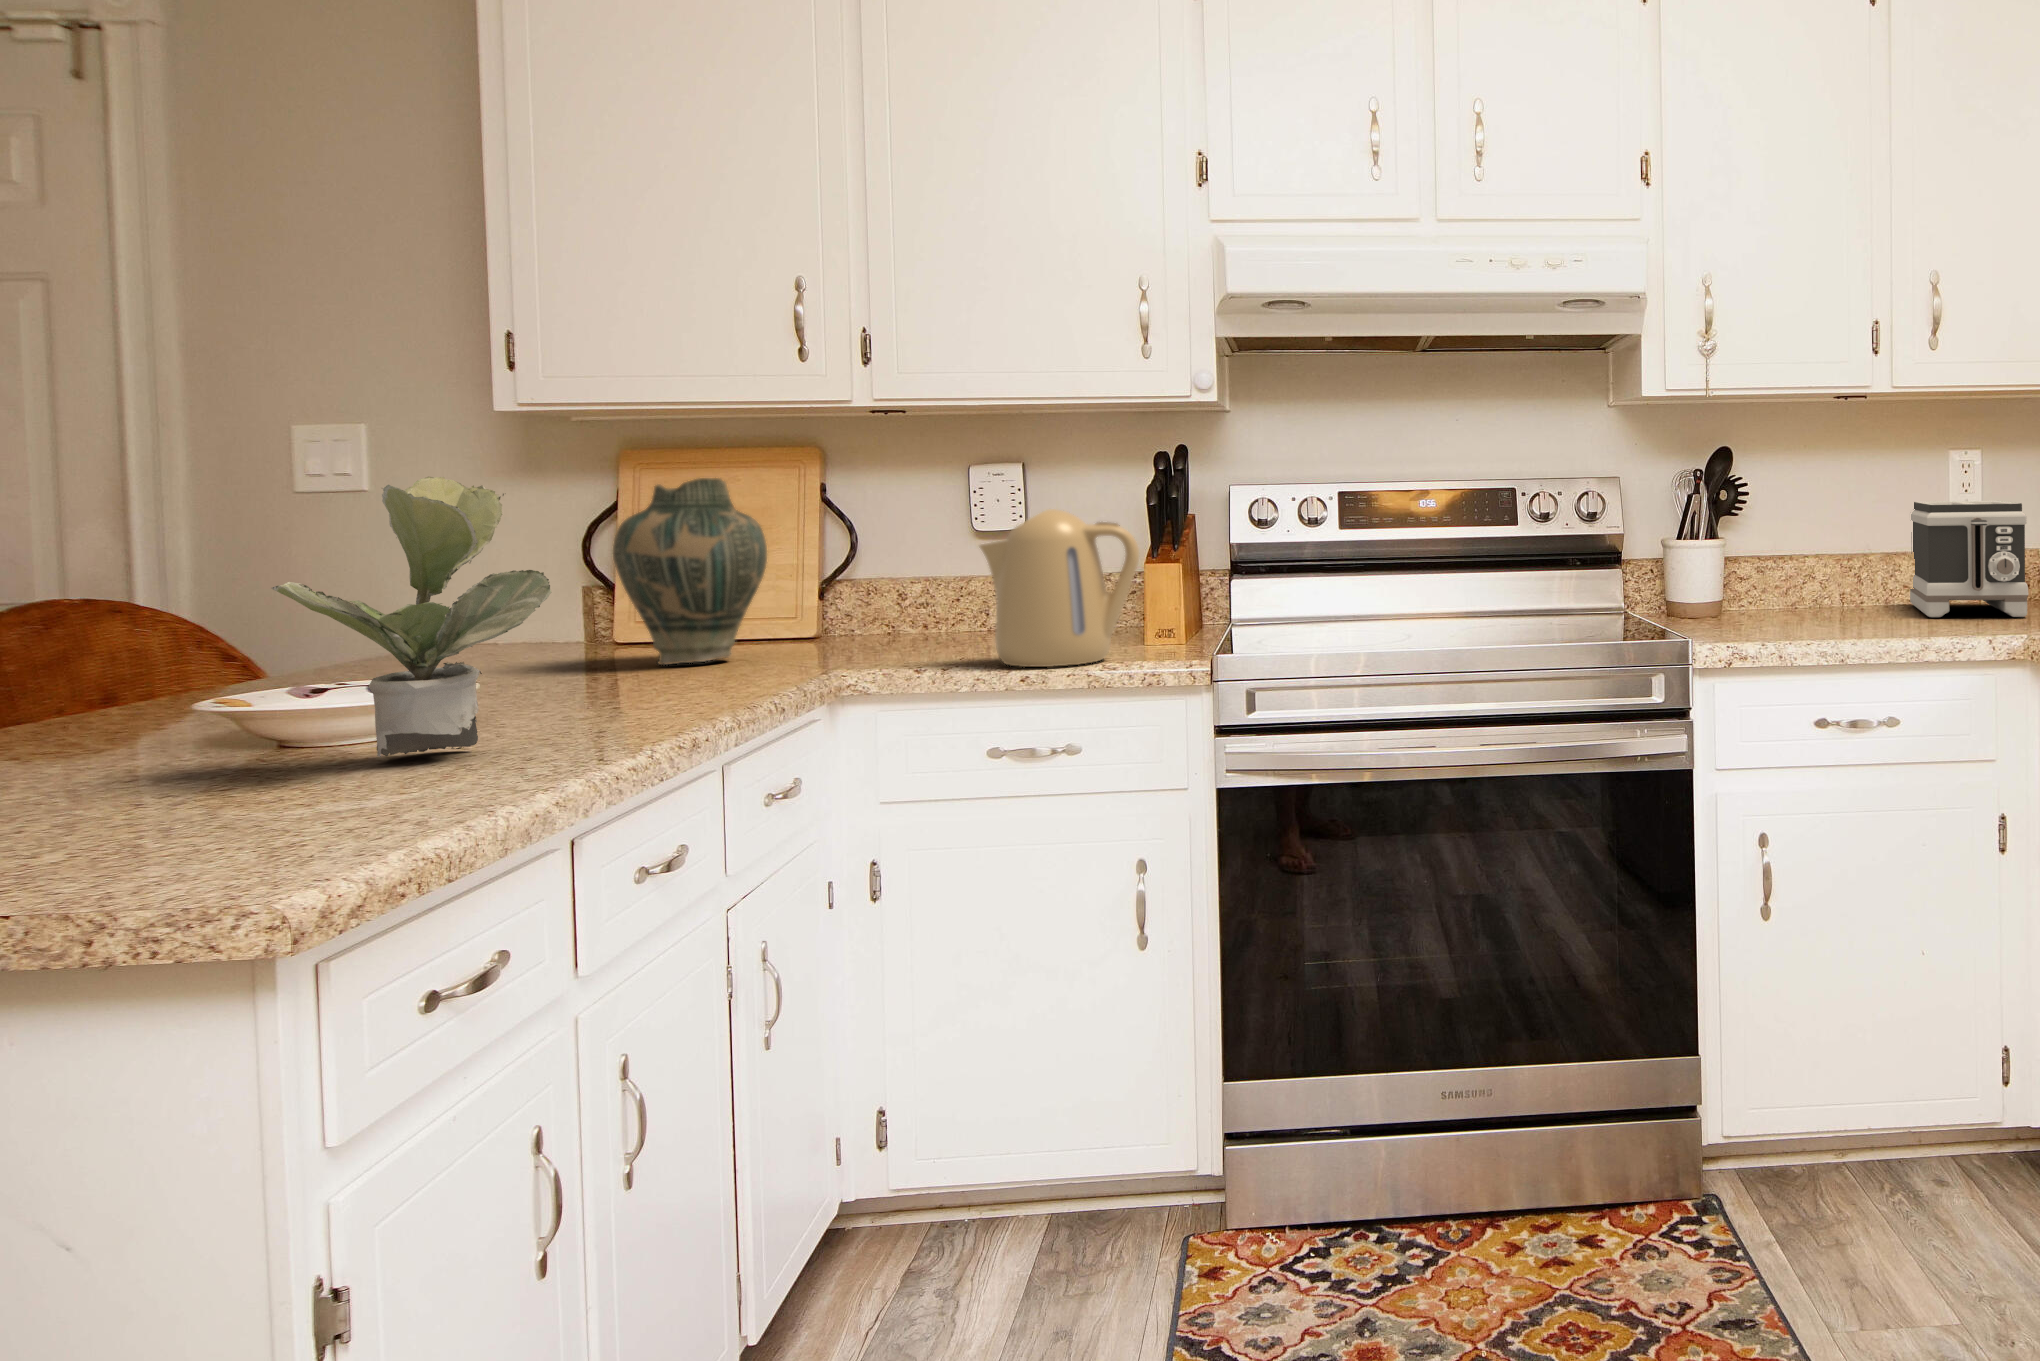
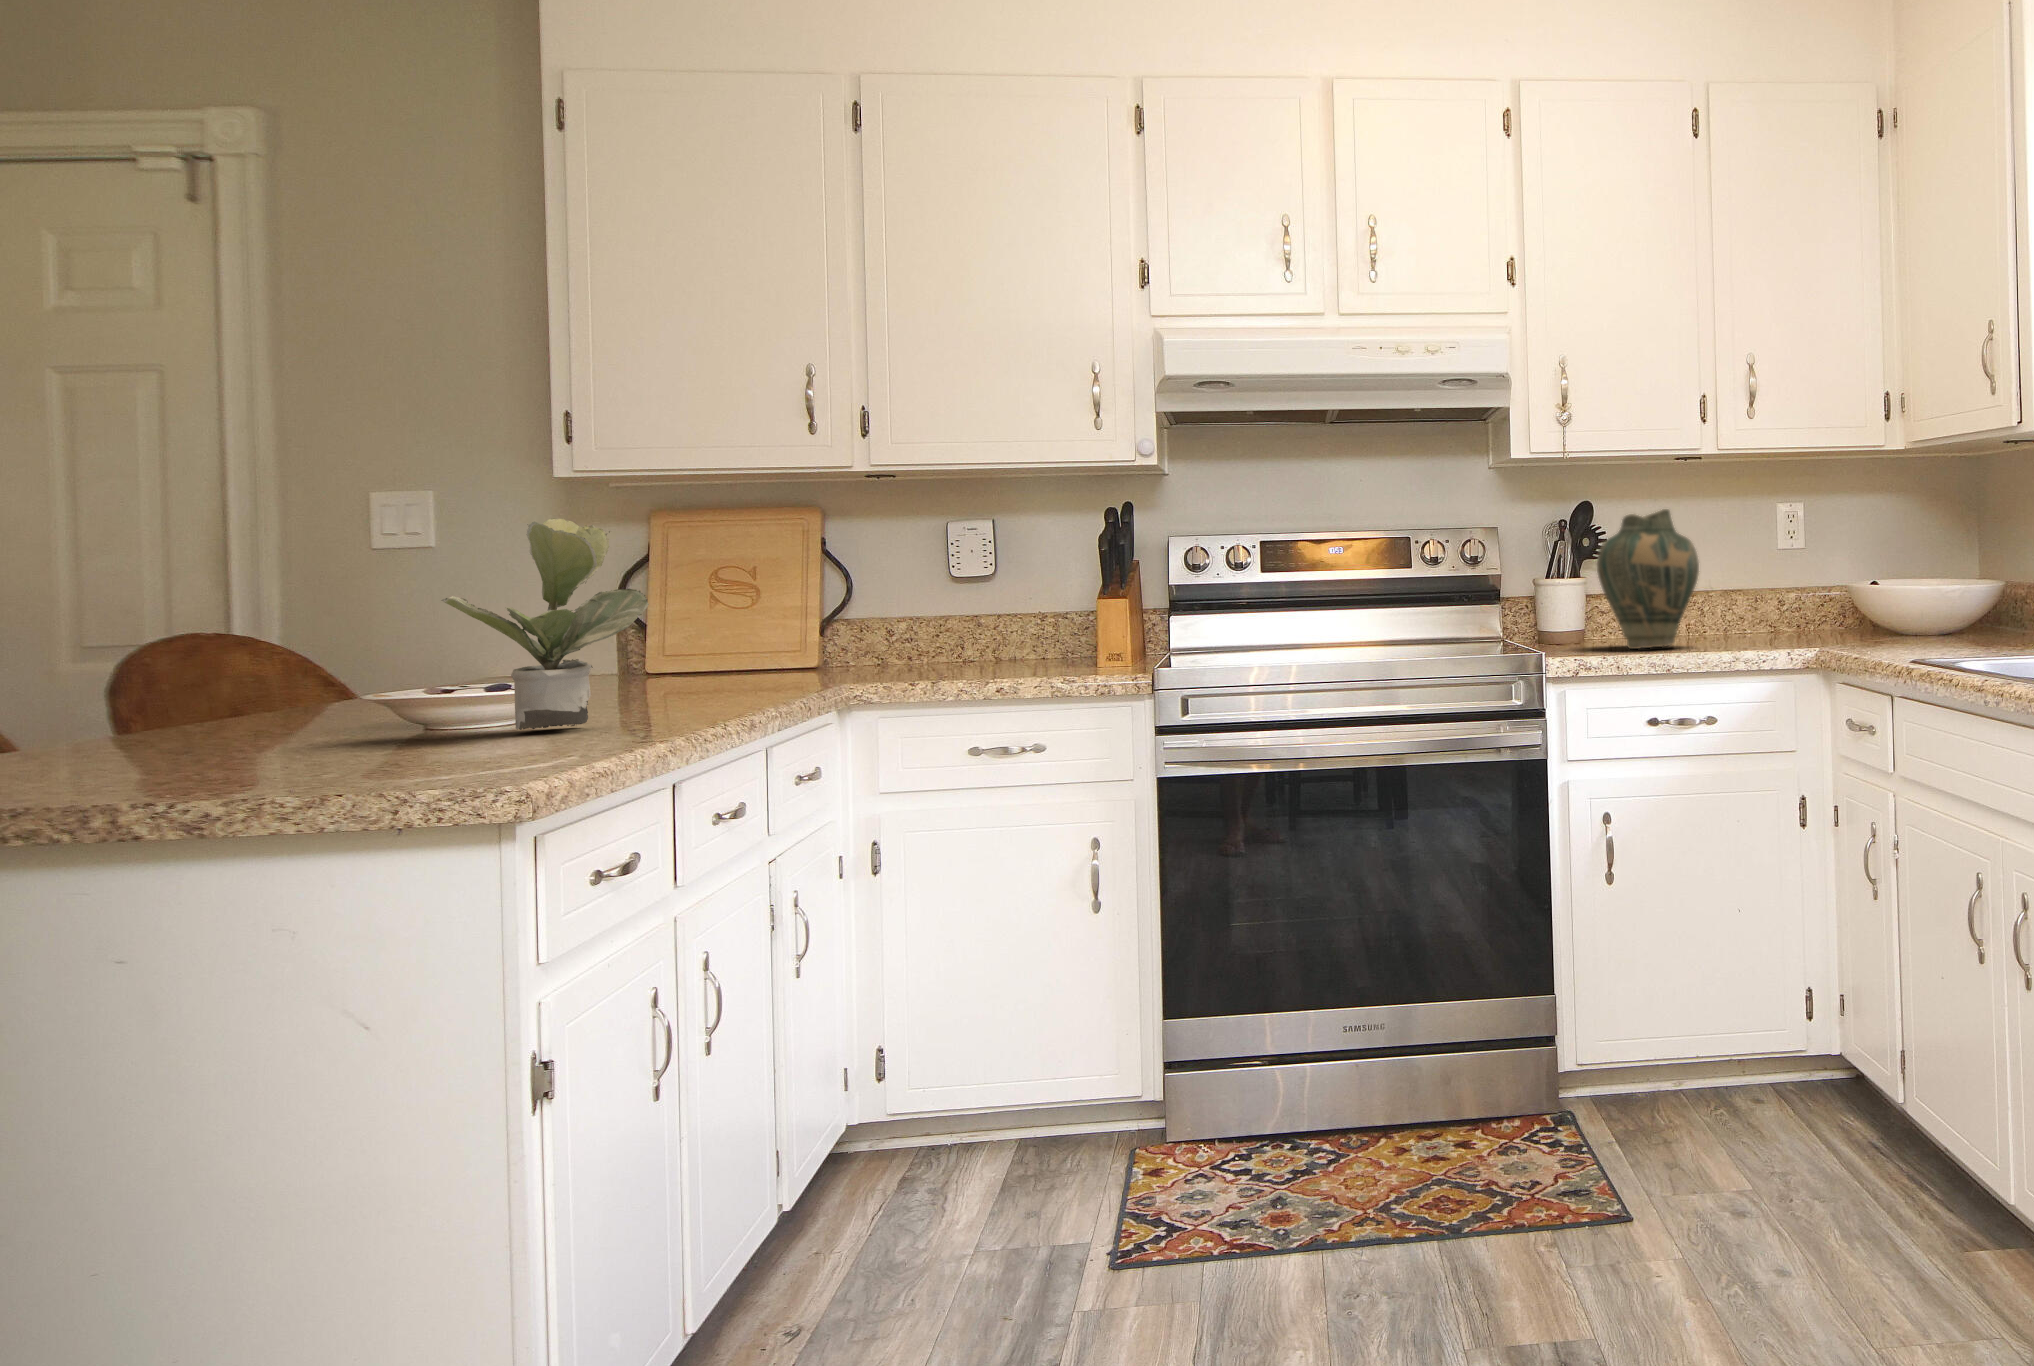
vase: present [613,478,767,665] -> present [1597,509,1699,649]
toaster: present [1910,501,2029,617] -> none [1747,546,1835,642]
kettle: present [980,509,1139,667] -> none [961,552,1095,680]

